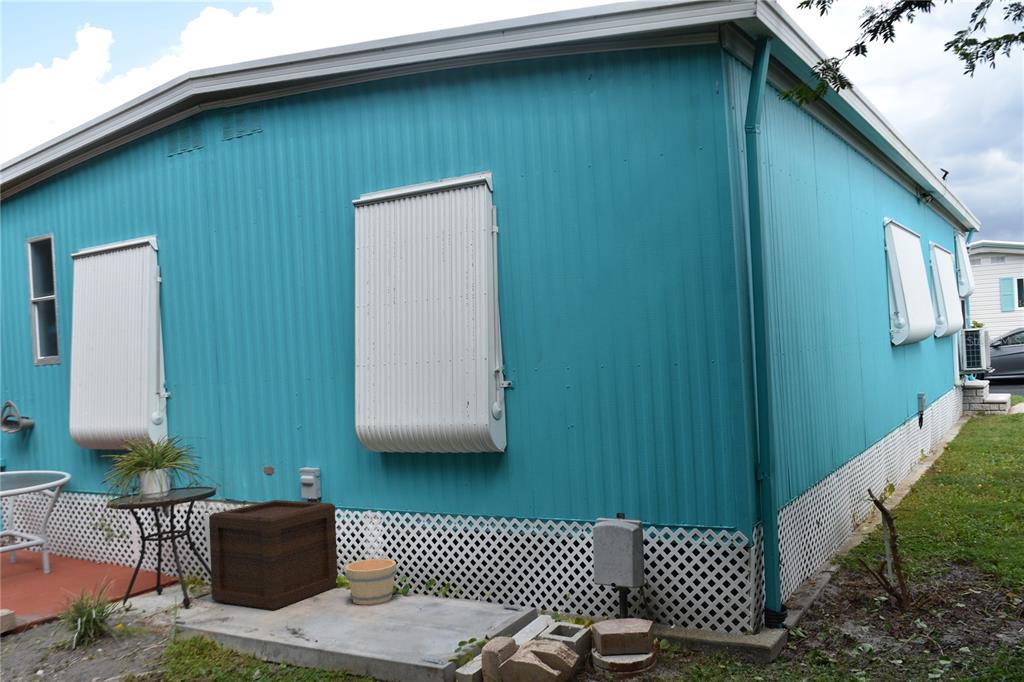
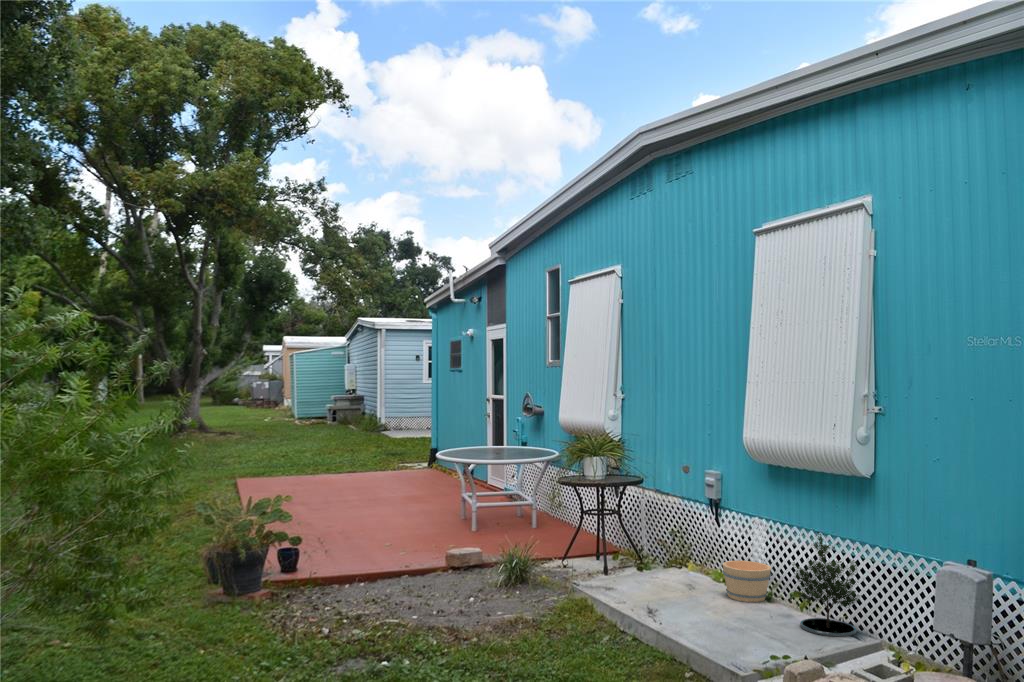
wooden crate: present [209,500,338,610] -> none [624,495,729,587]
potted tree: none [439,513,506,619] -> present [792,532,859,637]

